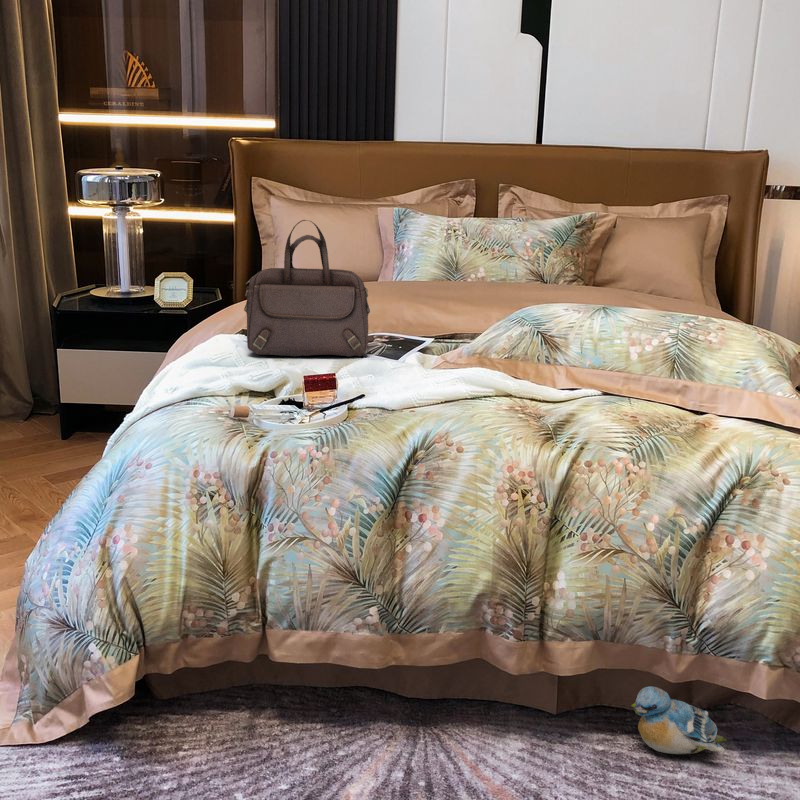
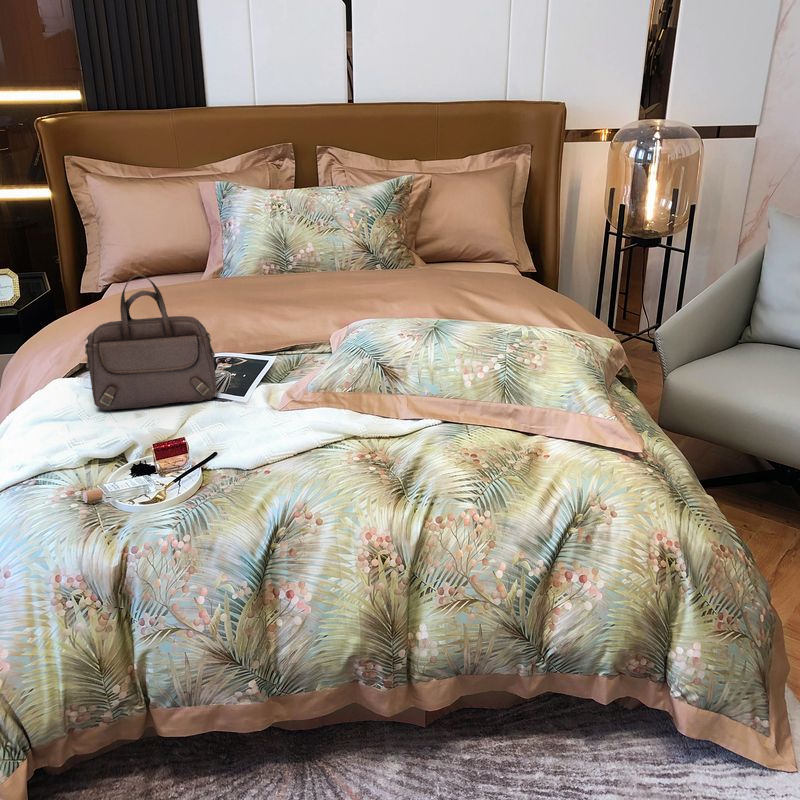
plush toy: present [631,686,727,754] -> none [492,700,573,753]

